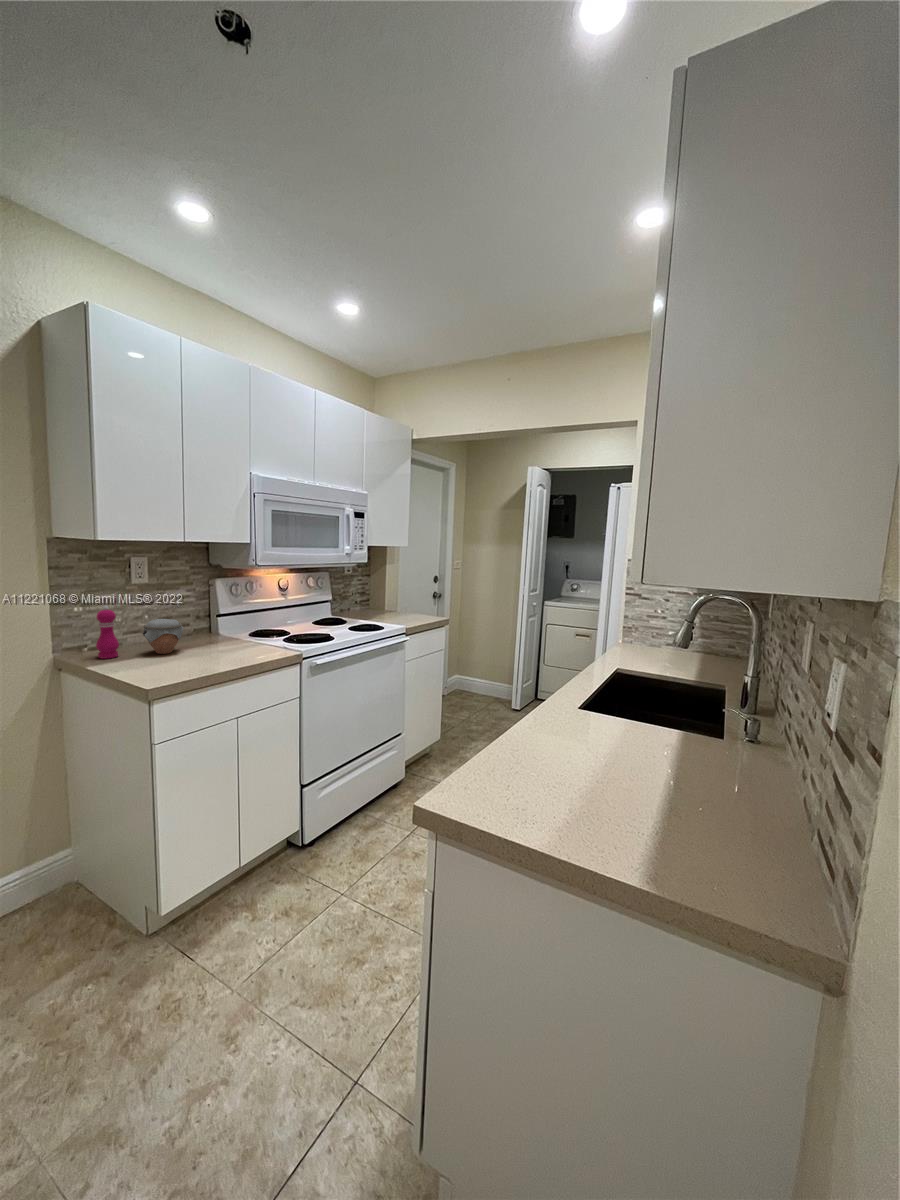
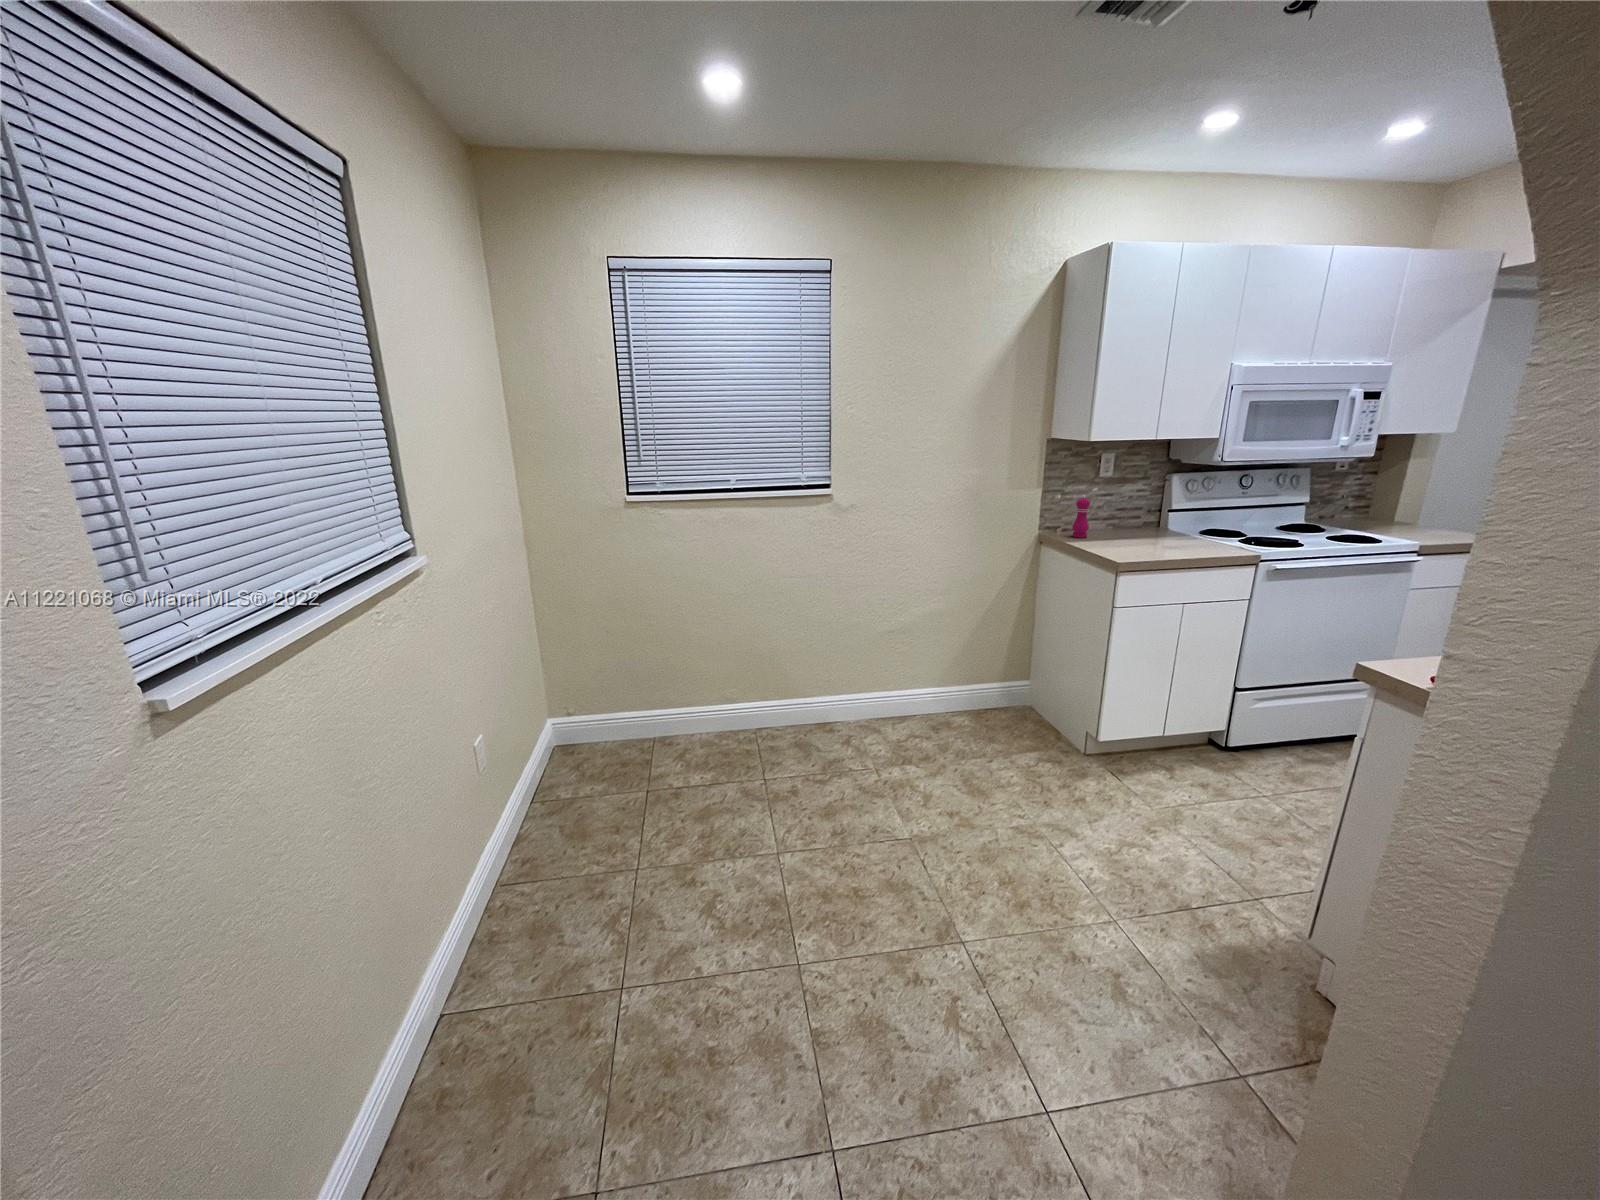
jar: present [143,619,184,654] -> none [1108,509,1142,540]

